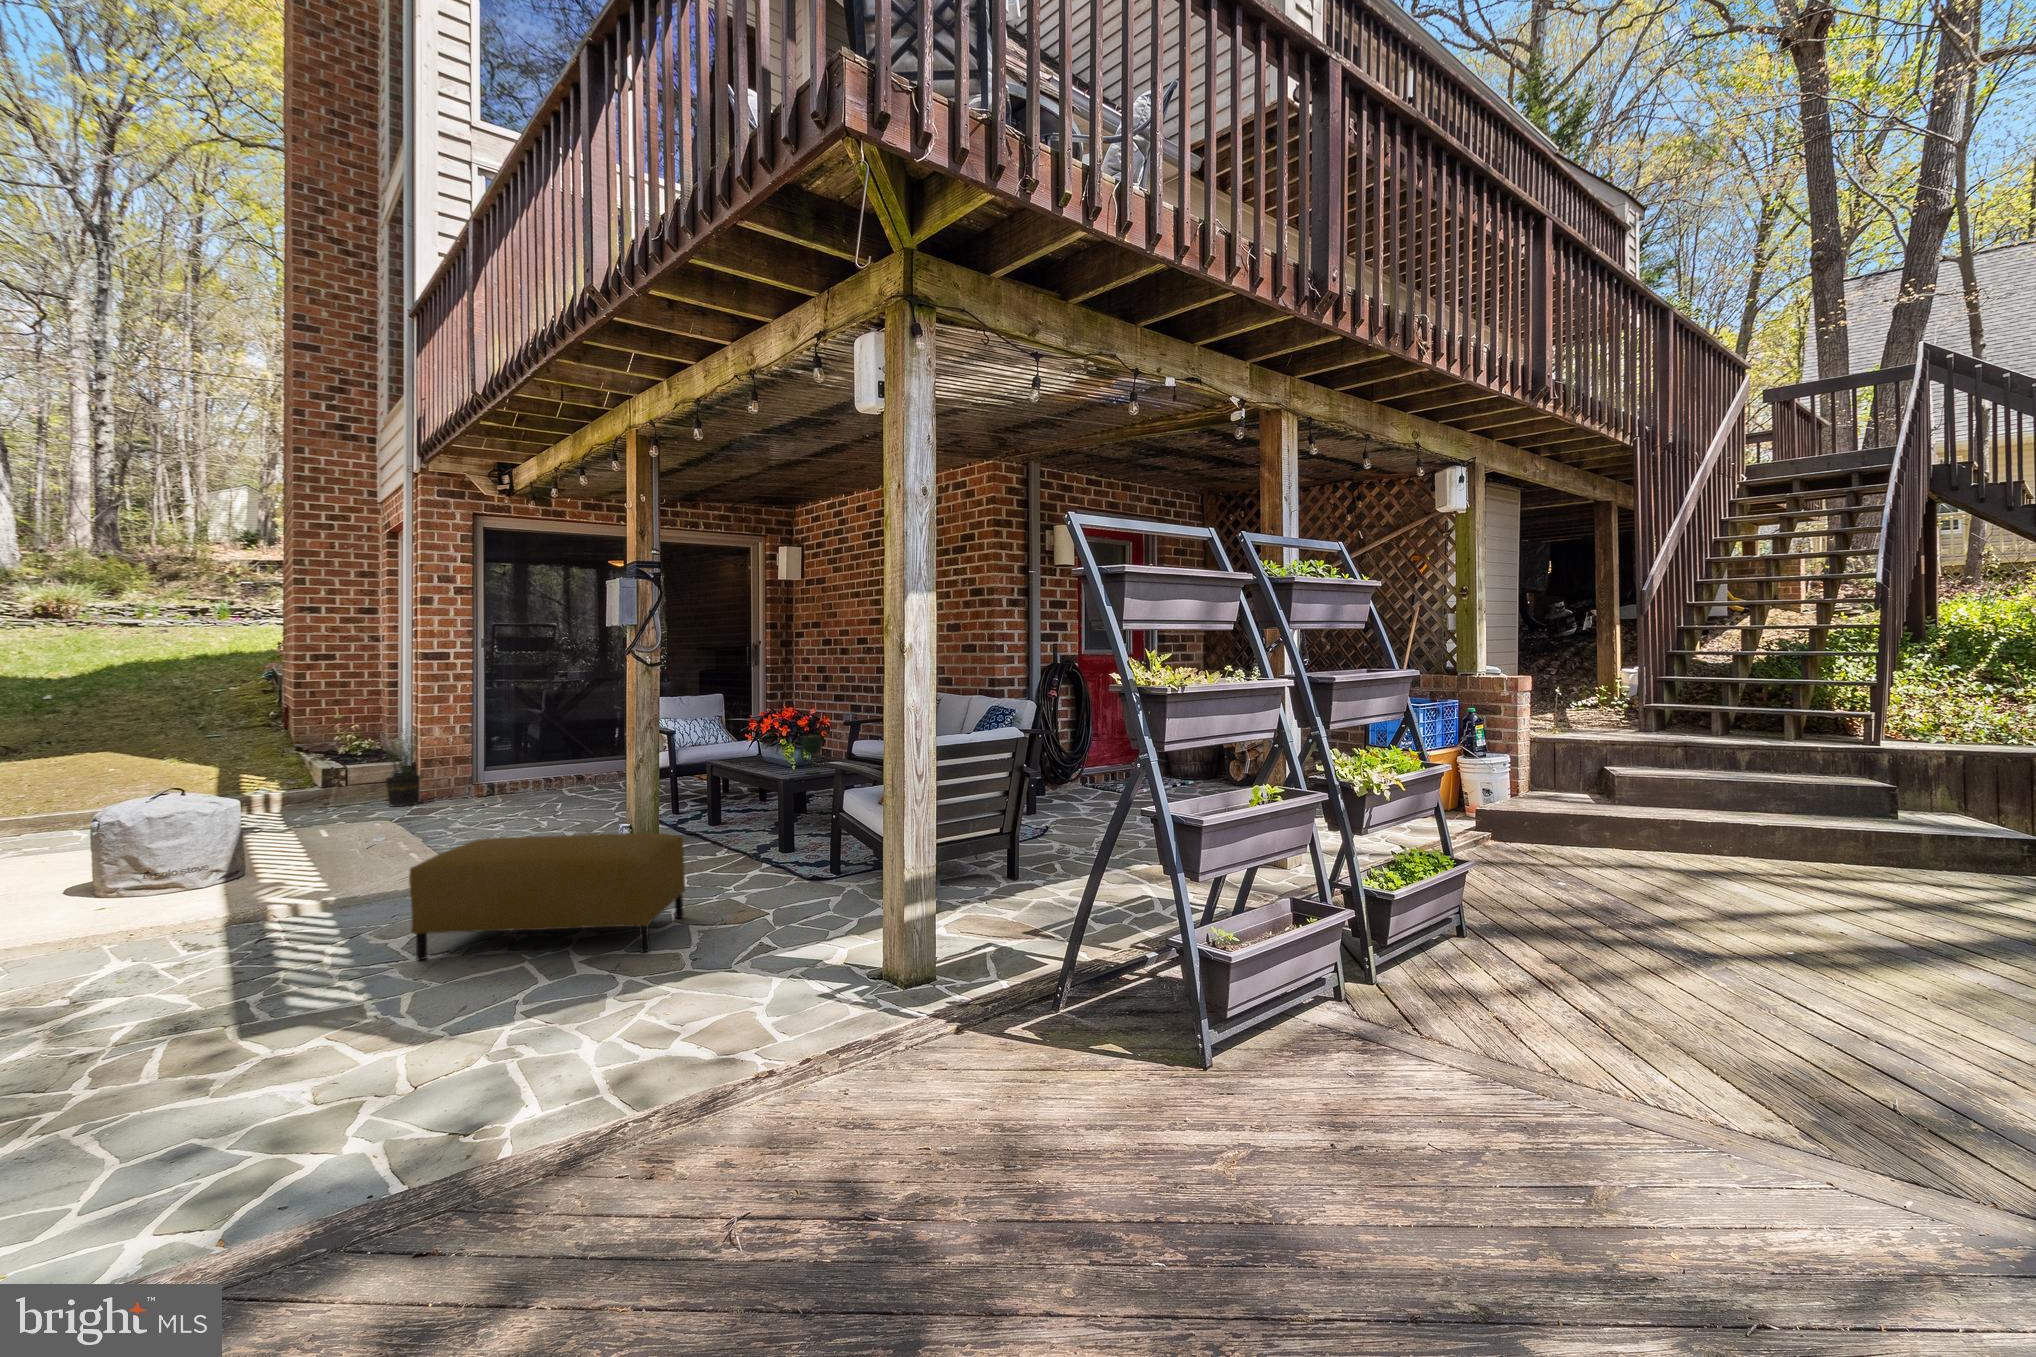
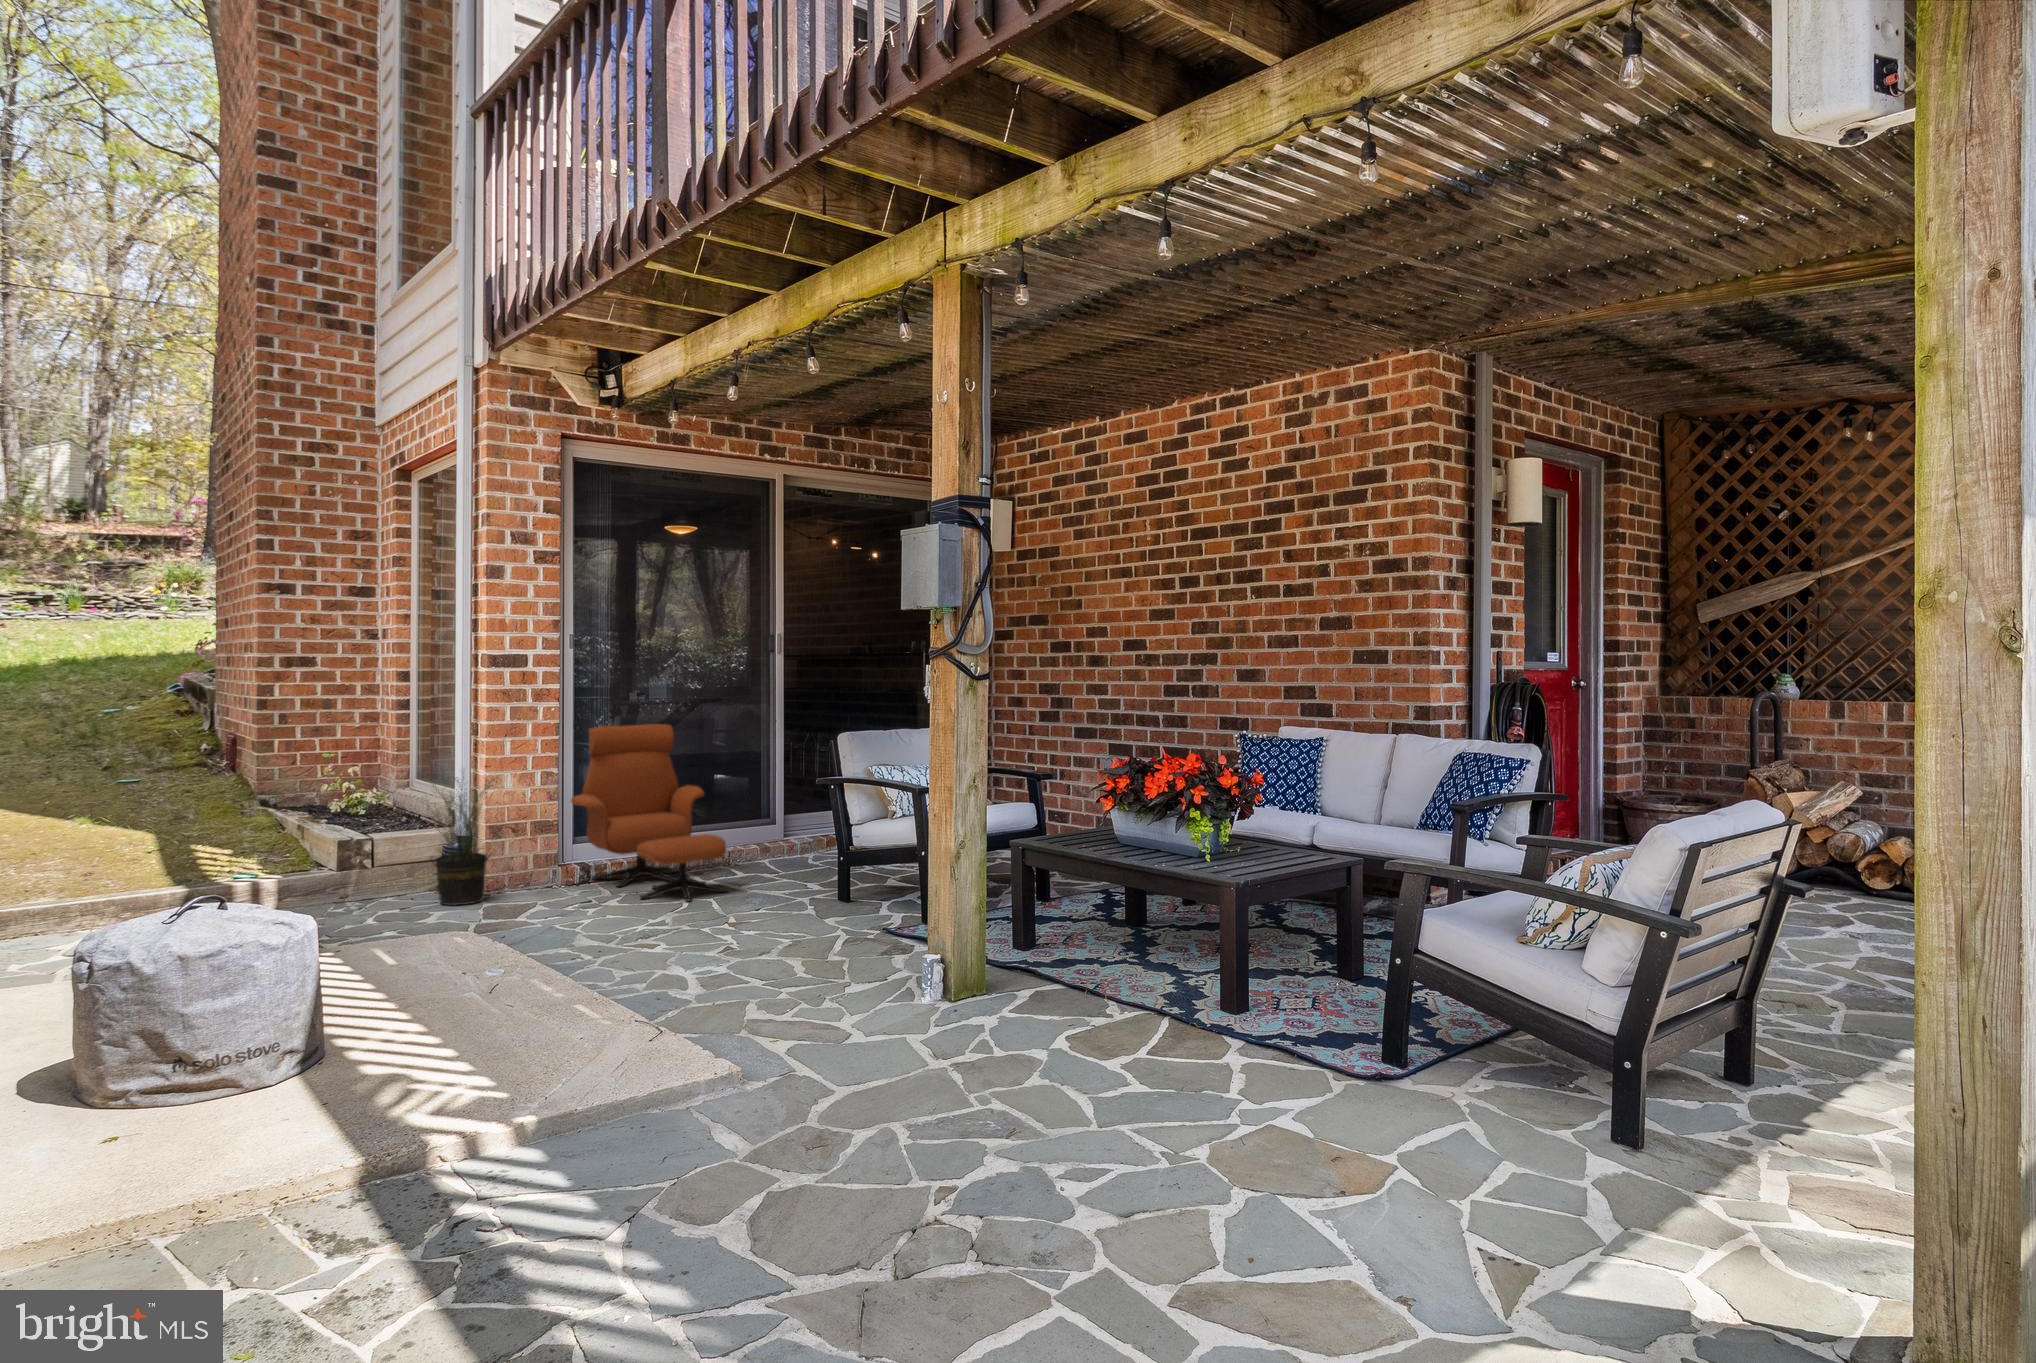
lounge chair: none [481,695,575,803] -> present [571,724,728,901]
wine glass: present [802,735,822,774] -> none [1229,799,1265,866]
ottoman: present [409,833,685,960] -> none [845,999,1321,1280]

